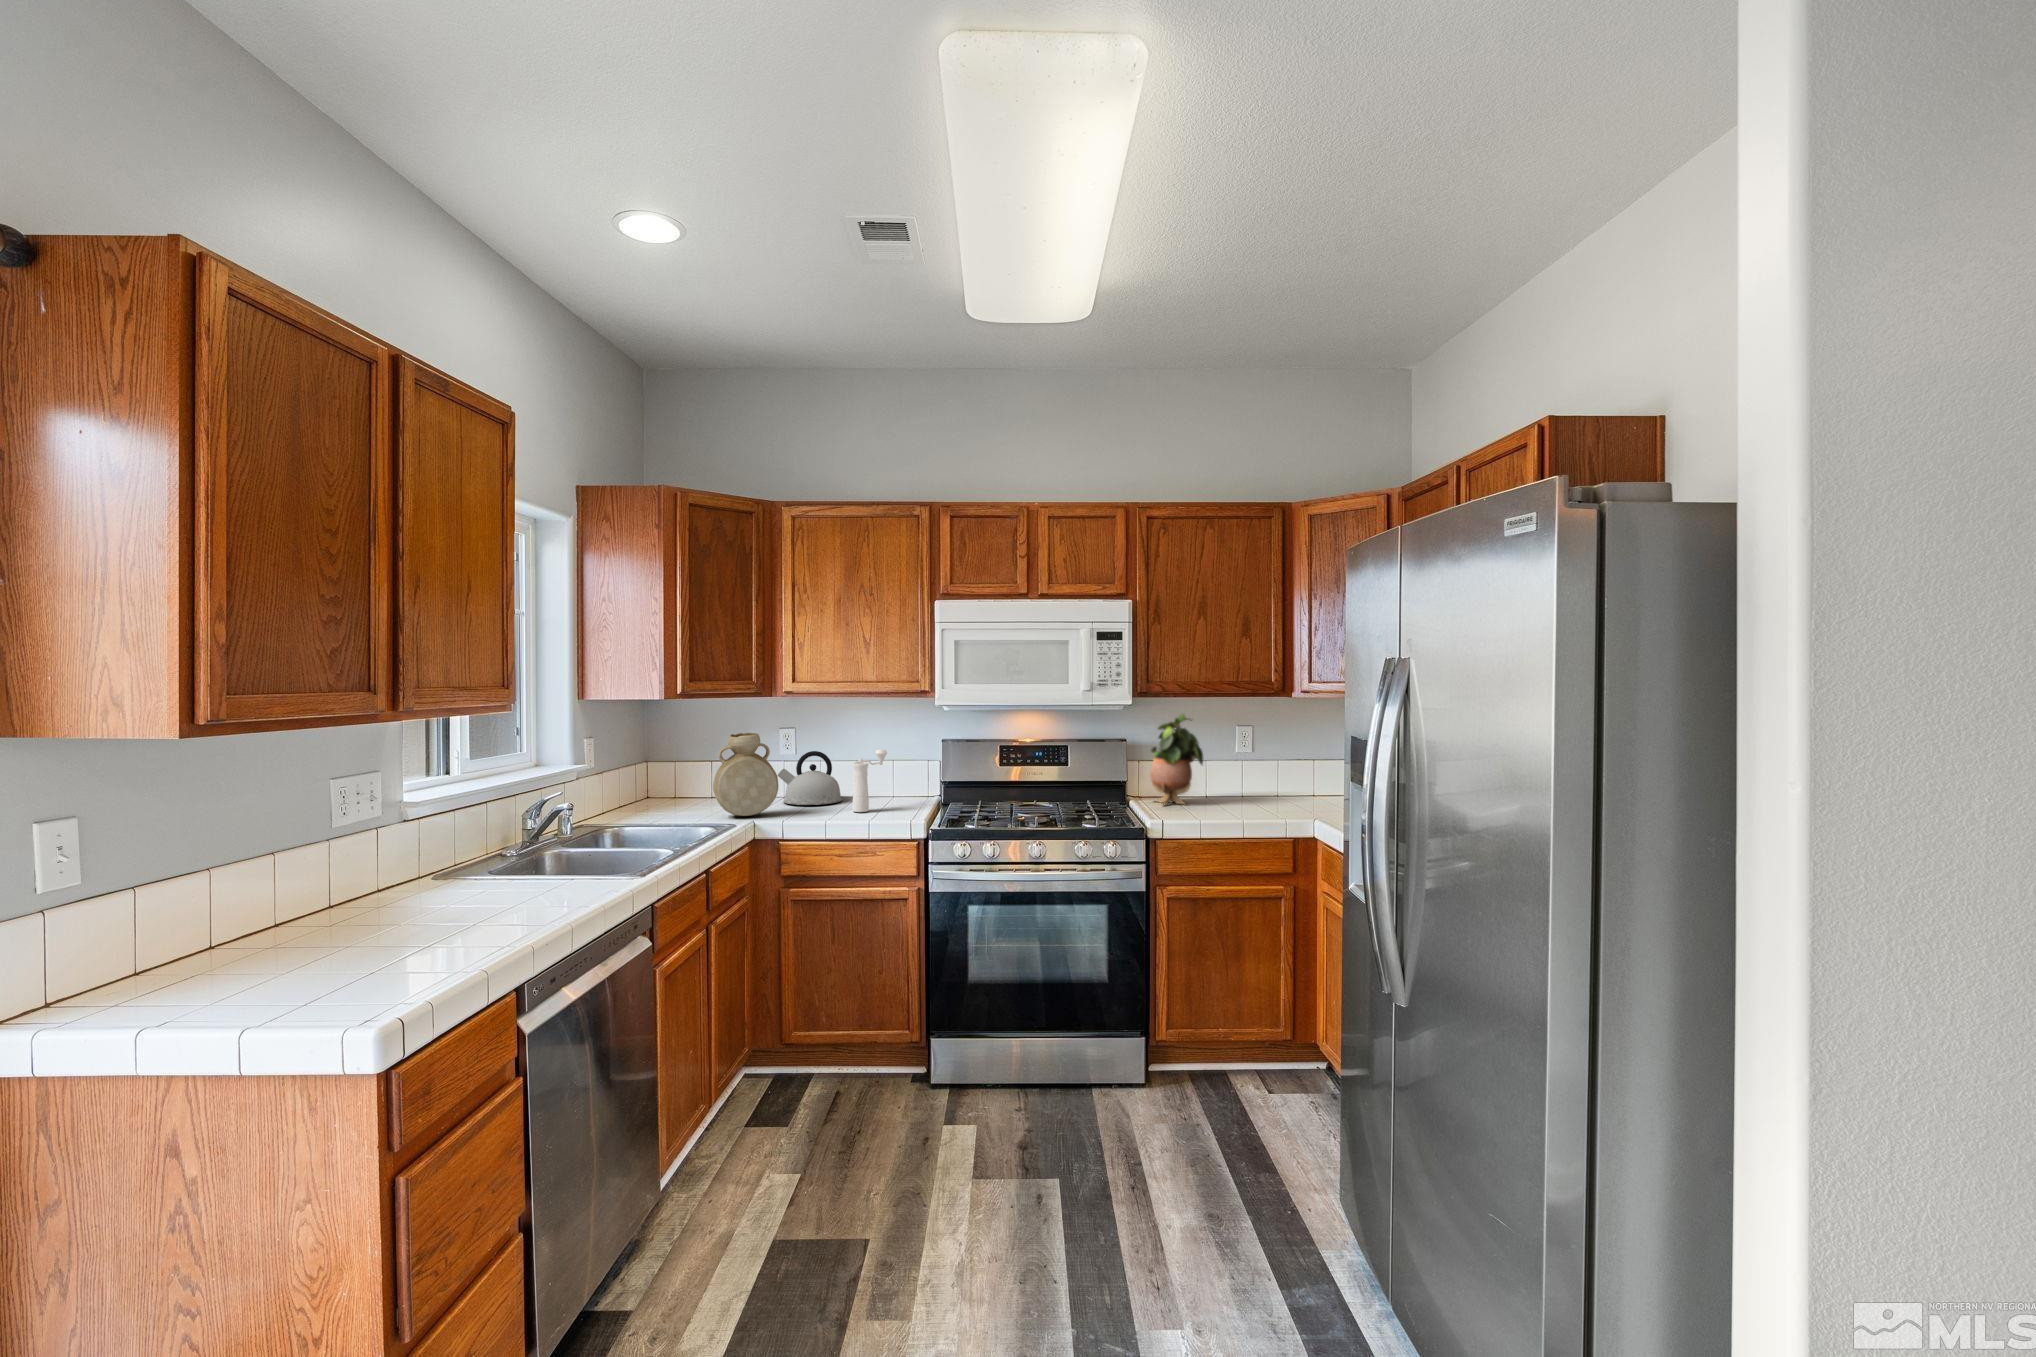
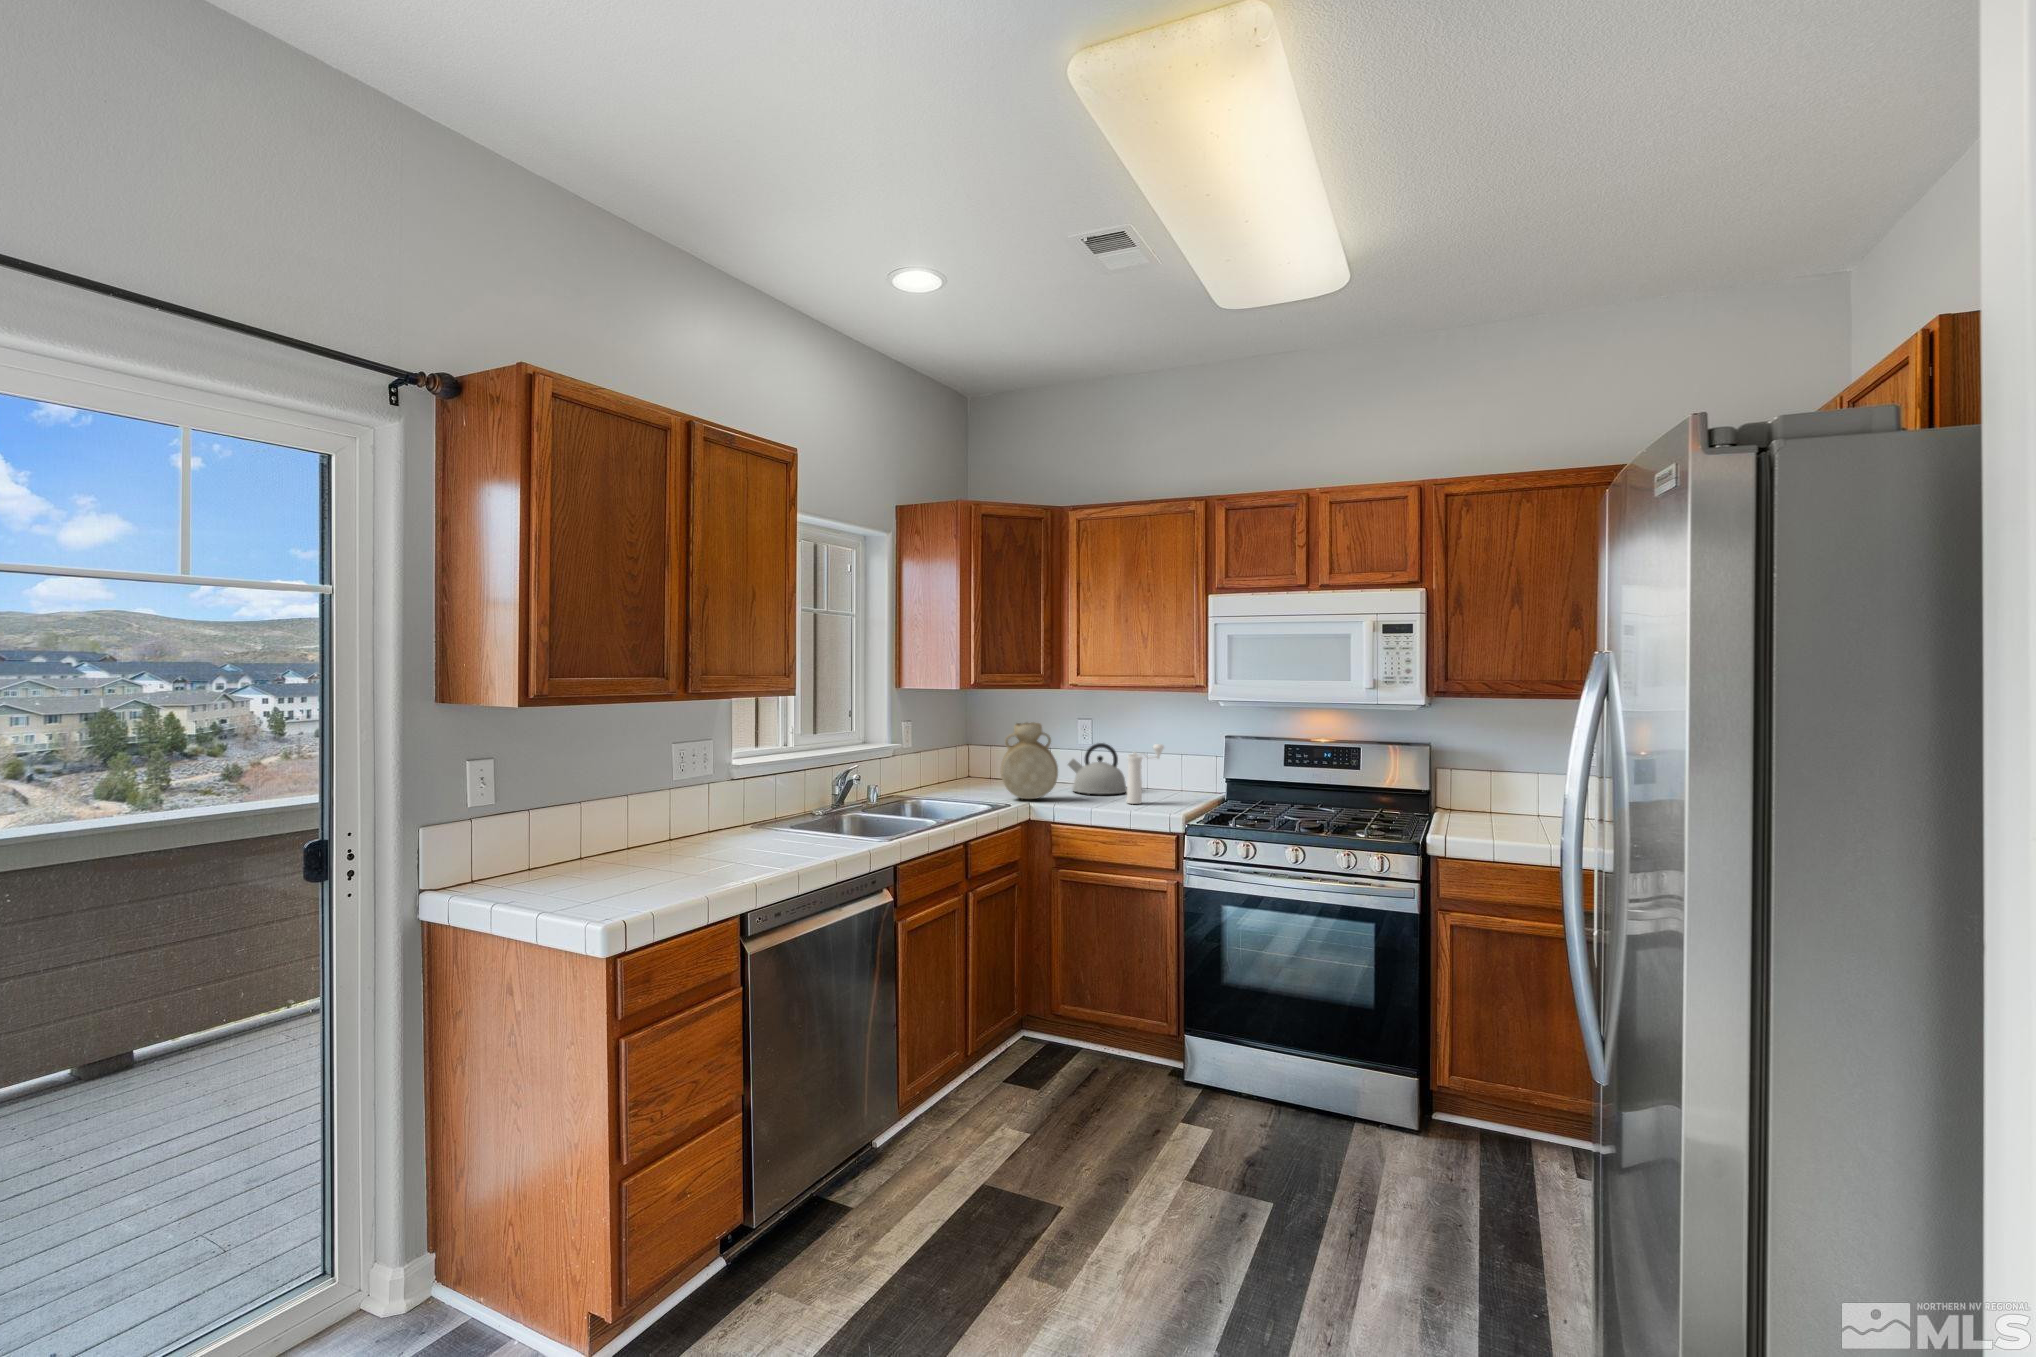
potted plant: present [1150,714,1203,805] -> none [1455,719,1522,823]

